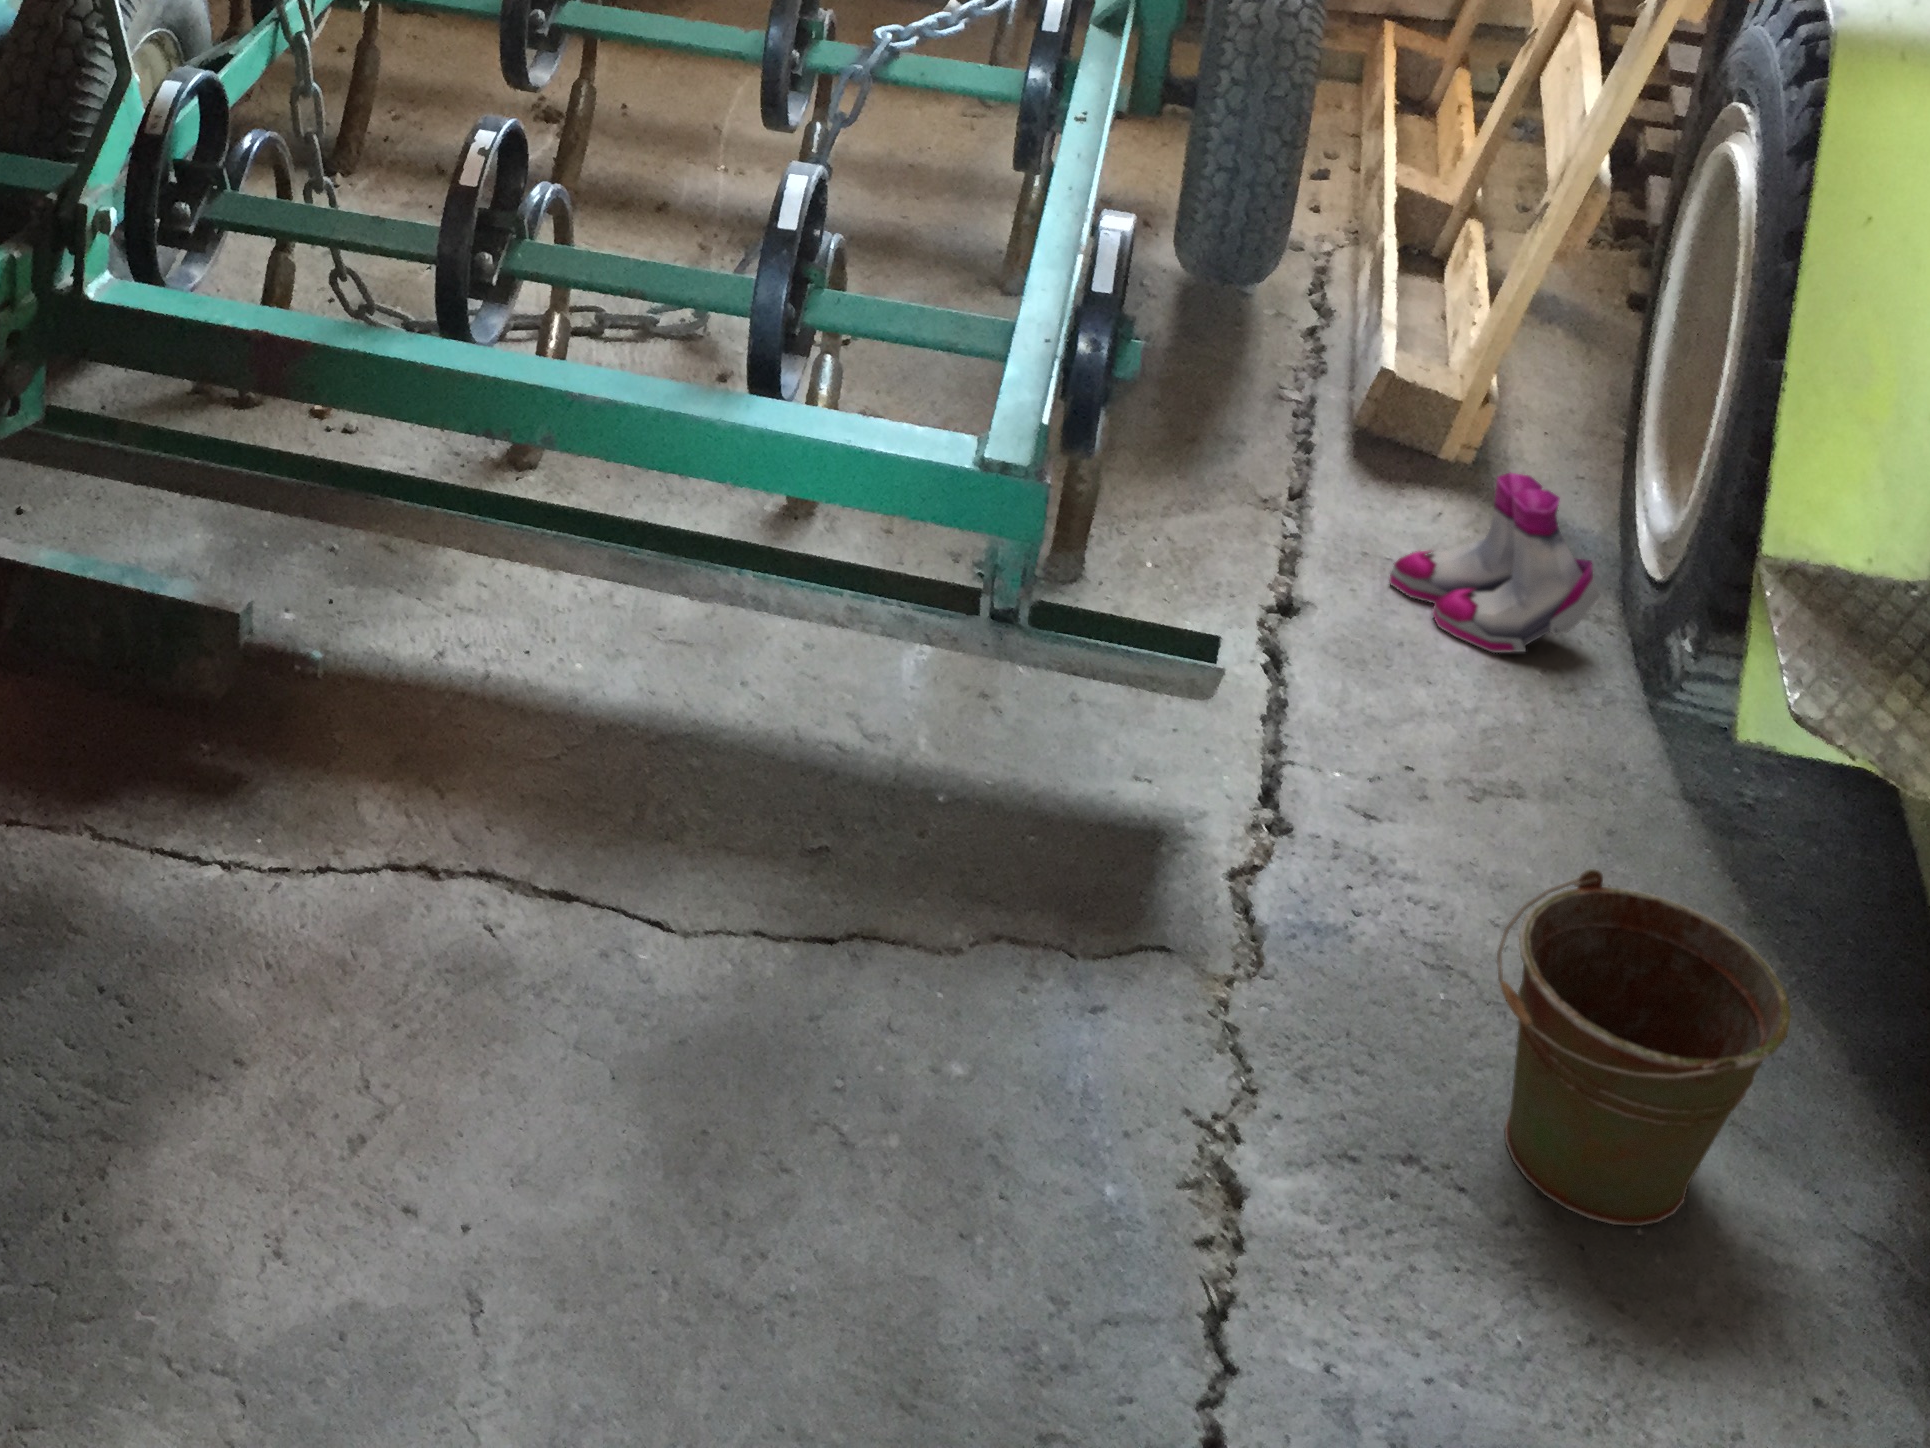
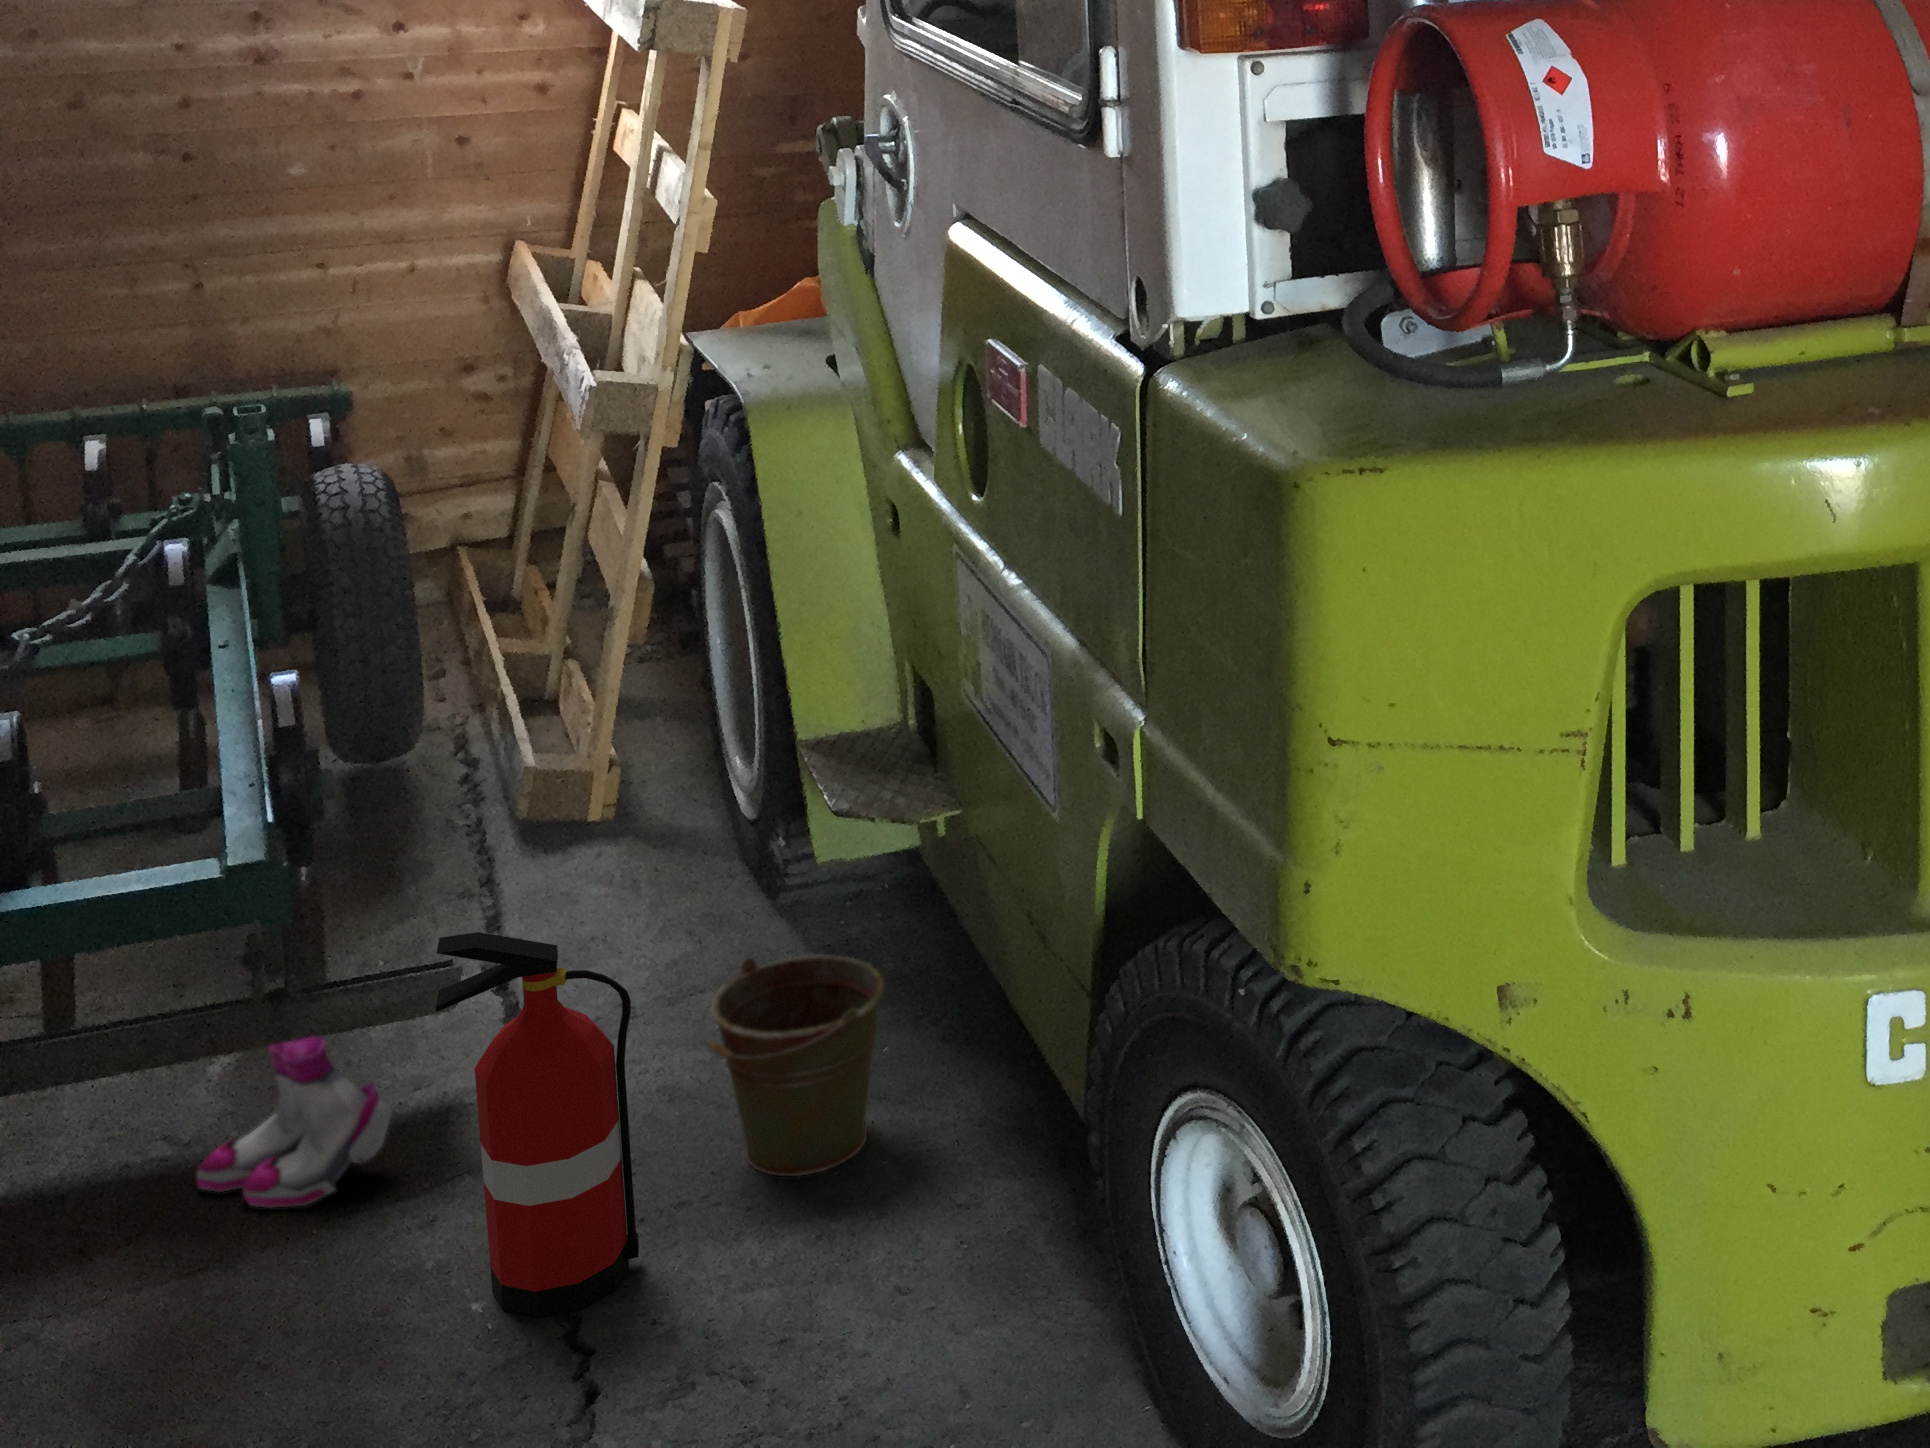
boots: present [1390,473,1600,653] -> present [197,1036,392,1208]
fire extinguisher: none [1129,732,1413,1274] -> present [436,932,639,1318]

